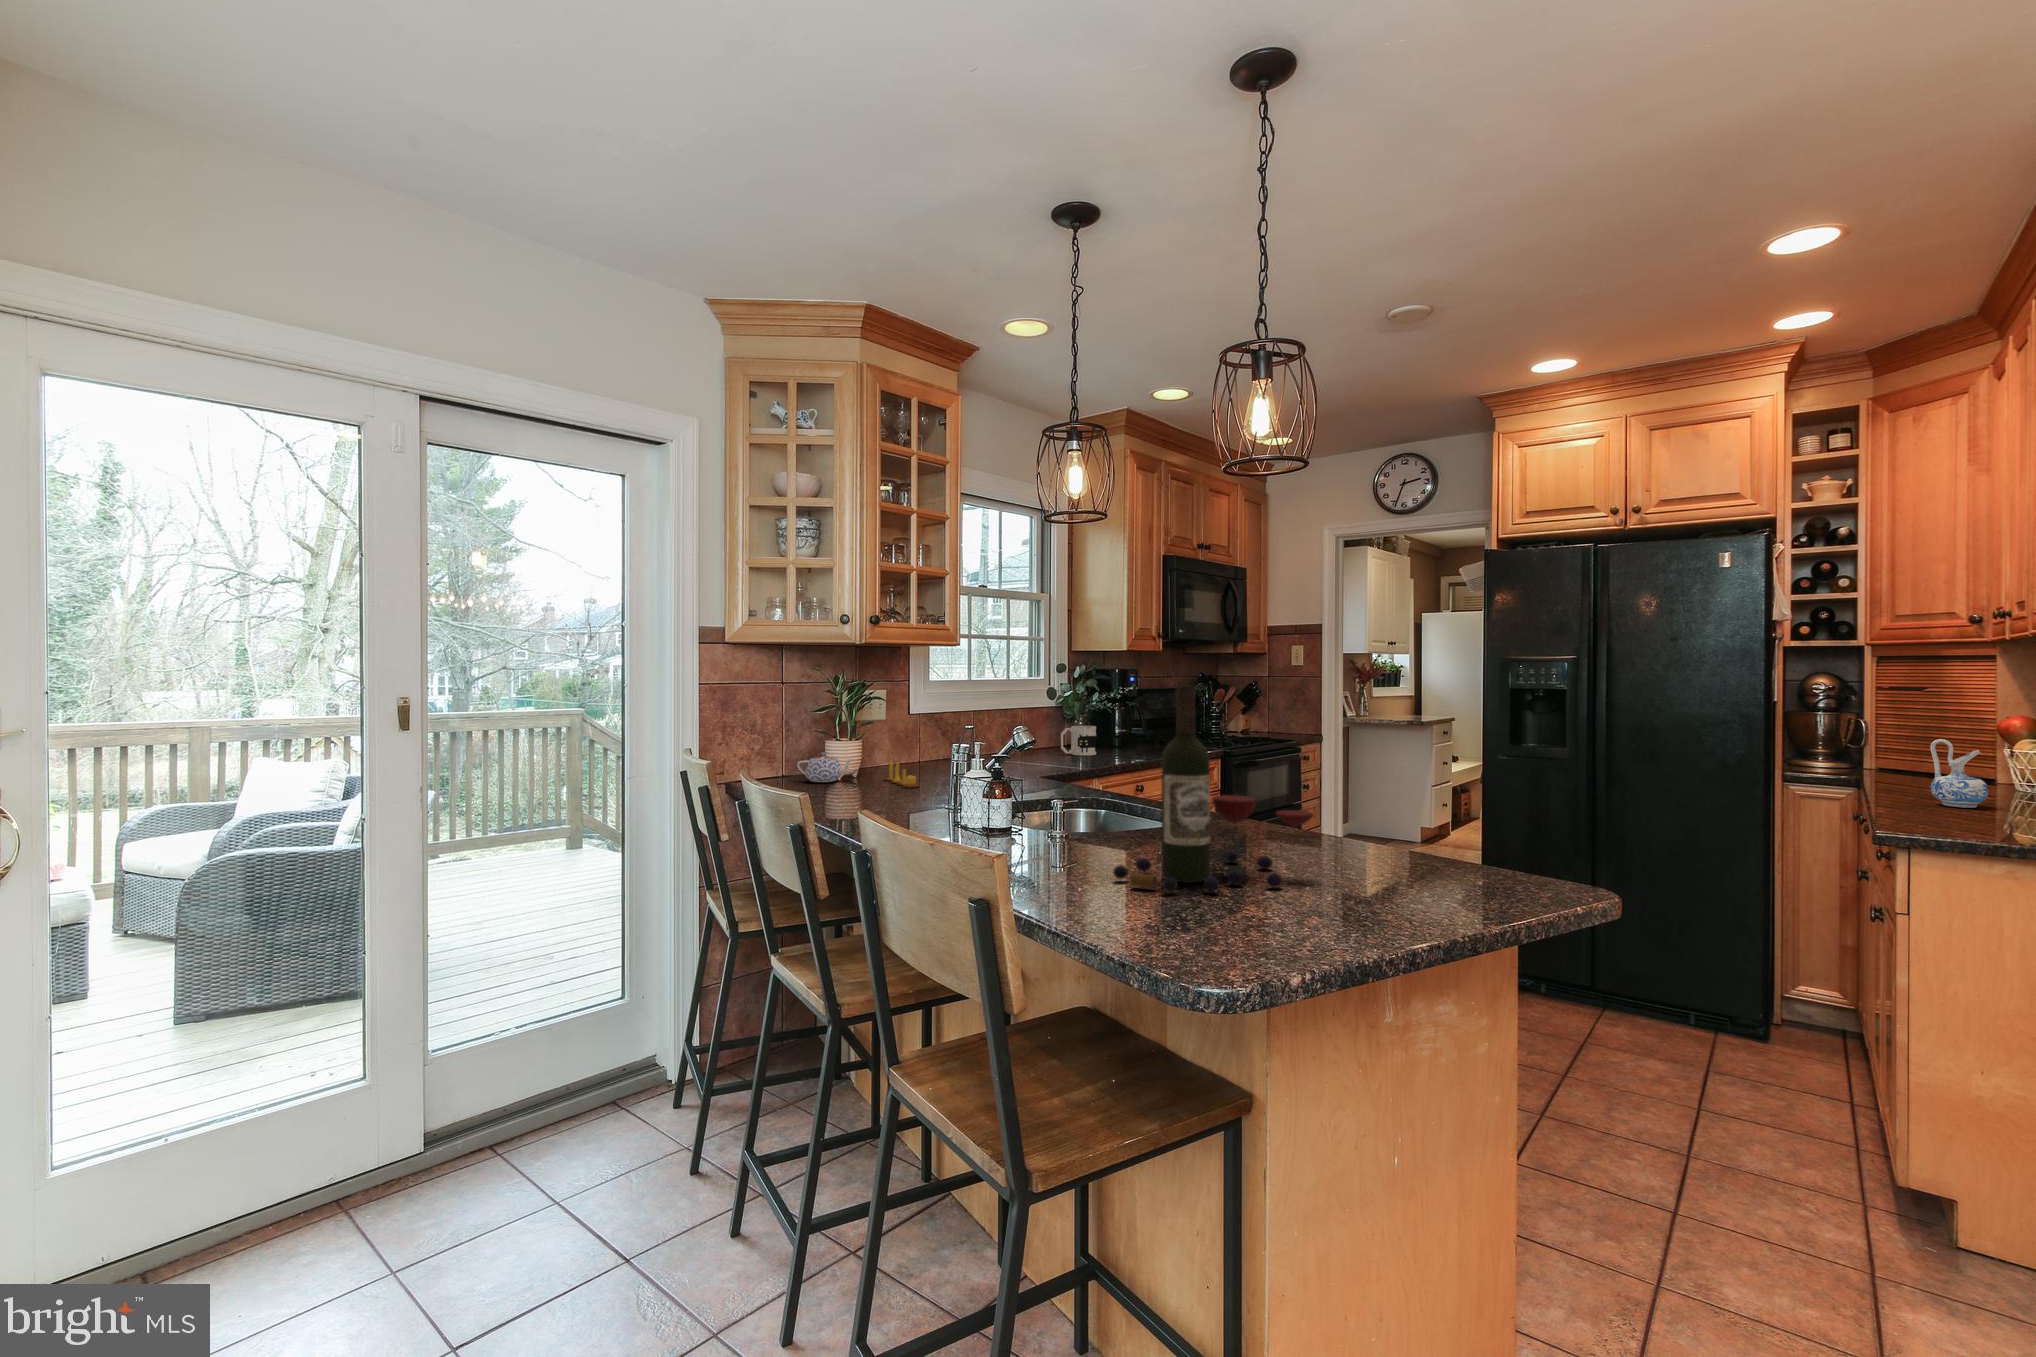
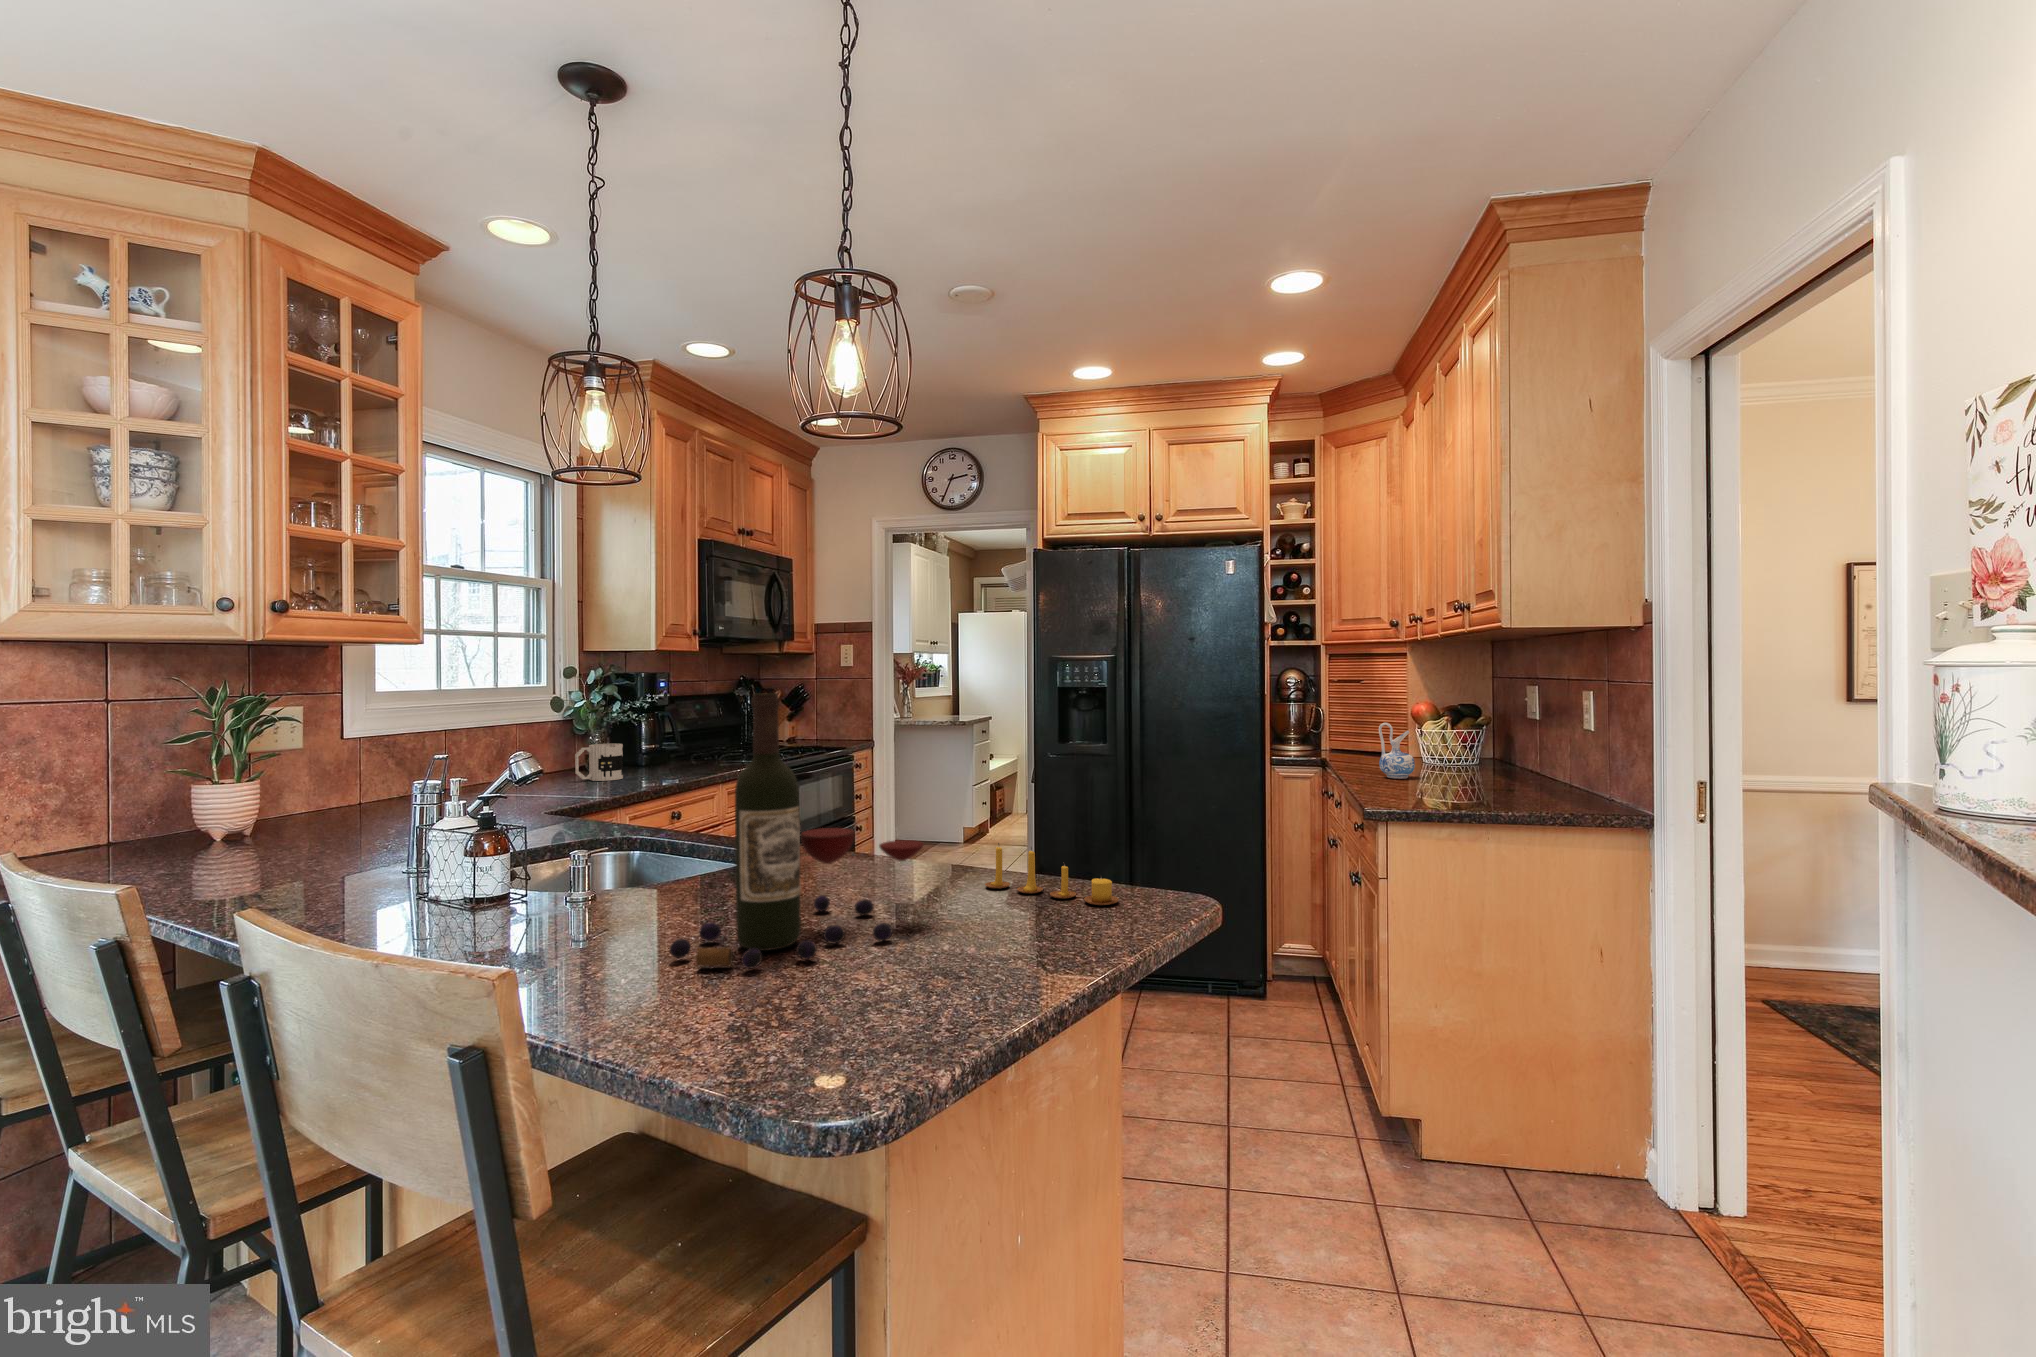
teapot: present [797,753,853,782] -> none [132,804,243,850]
candle: present [887,762,918,788] -> present [985,843,1119,905]

